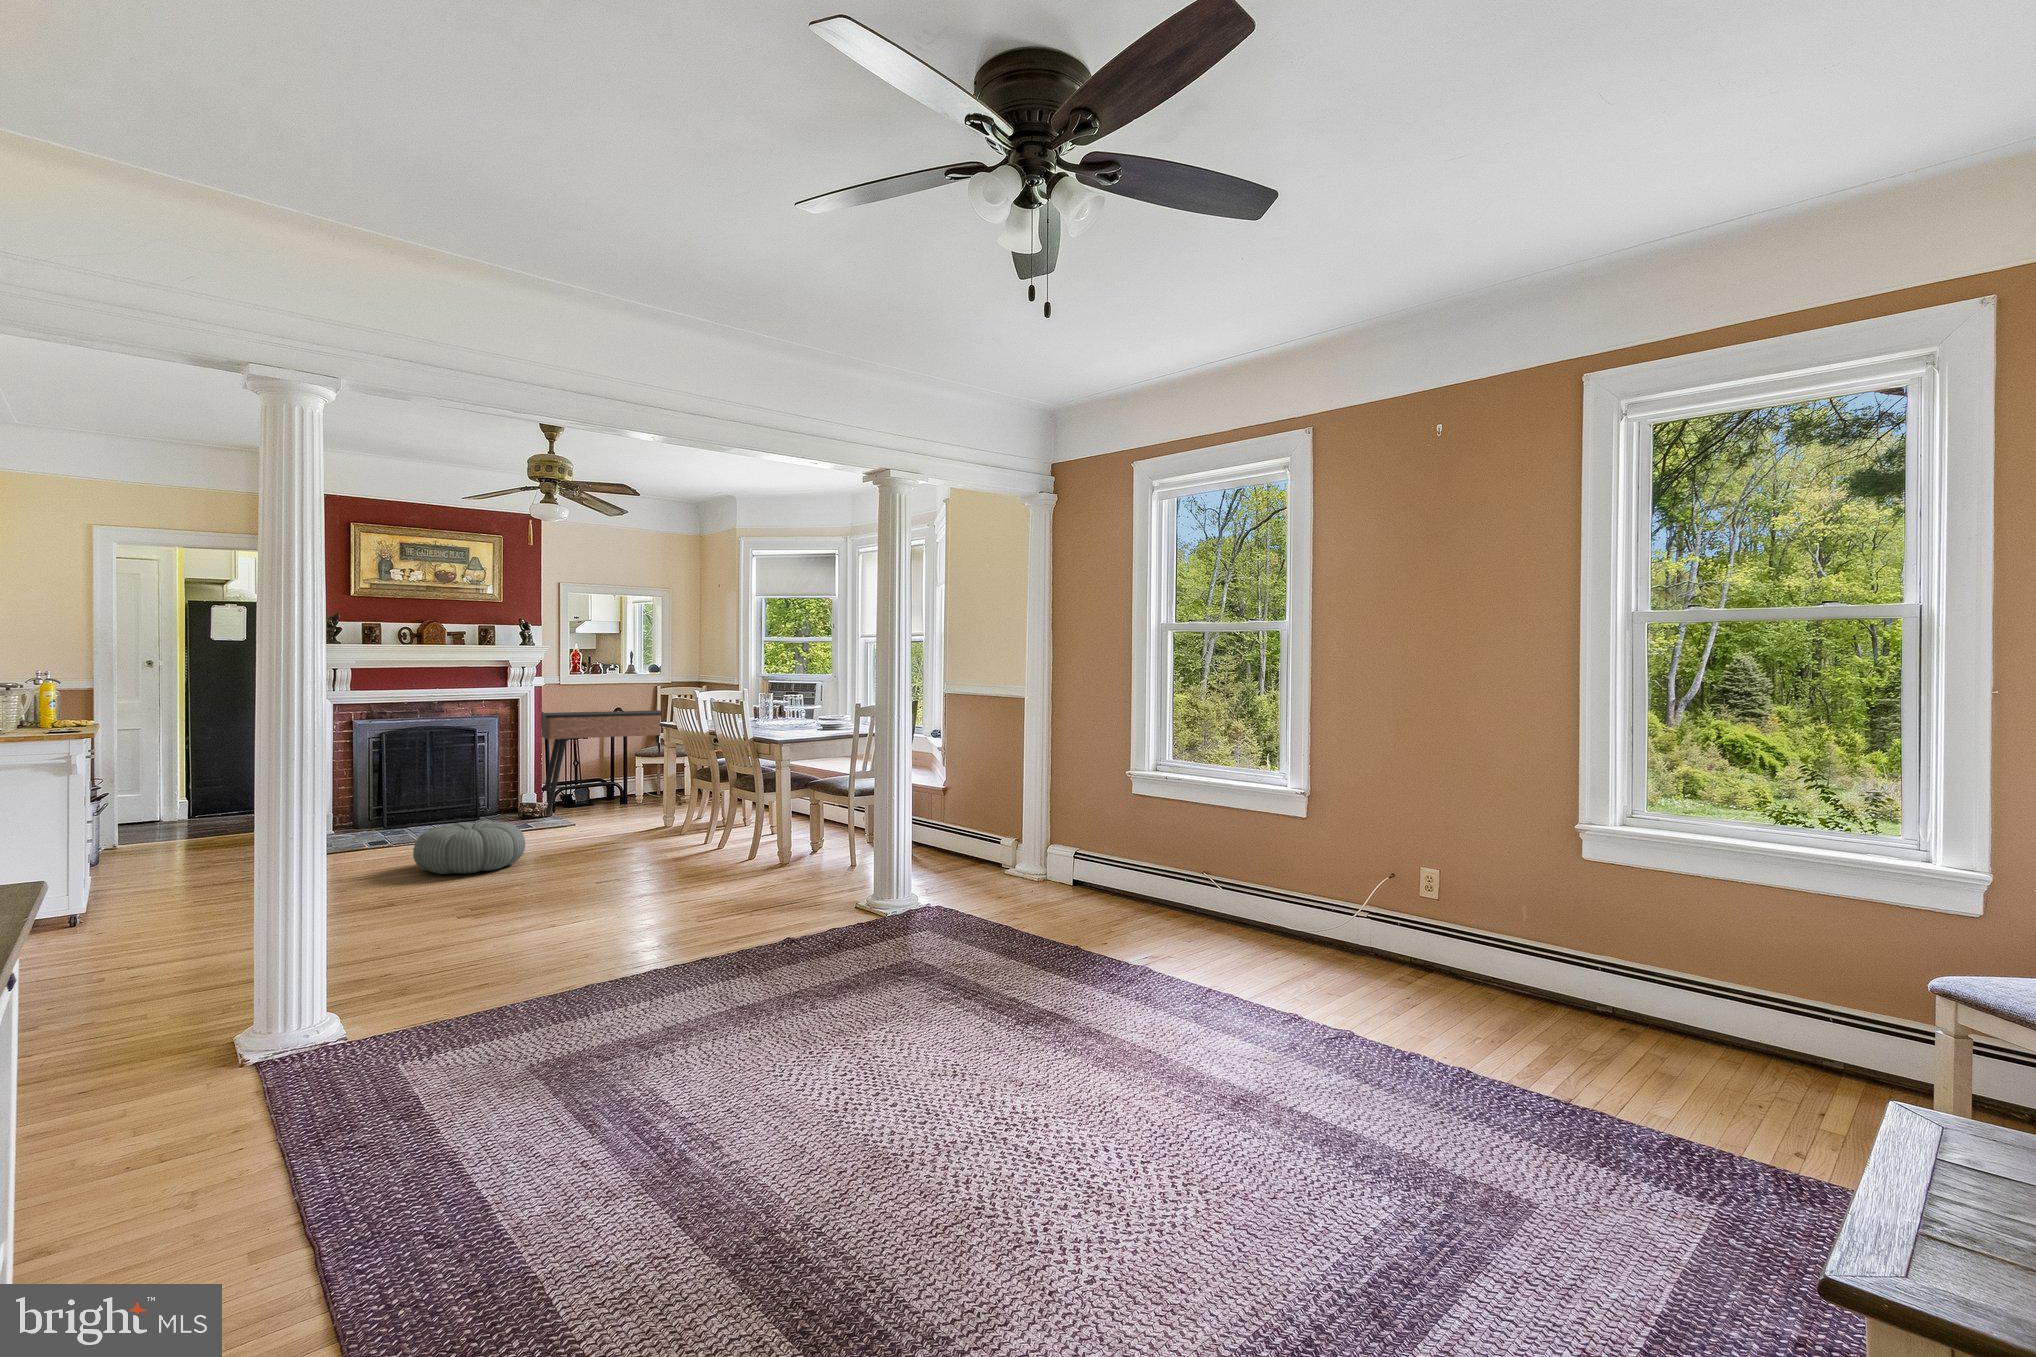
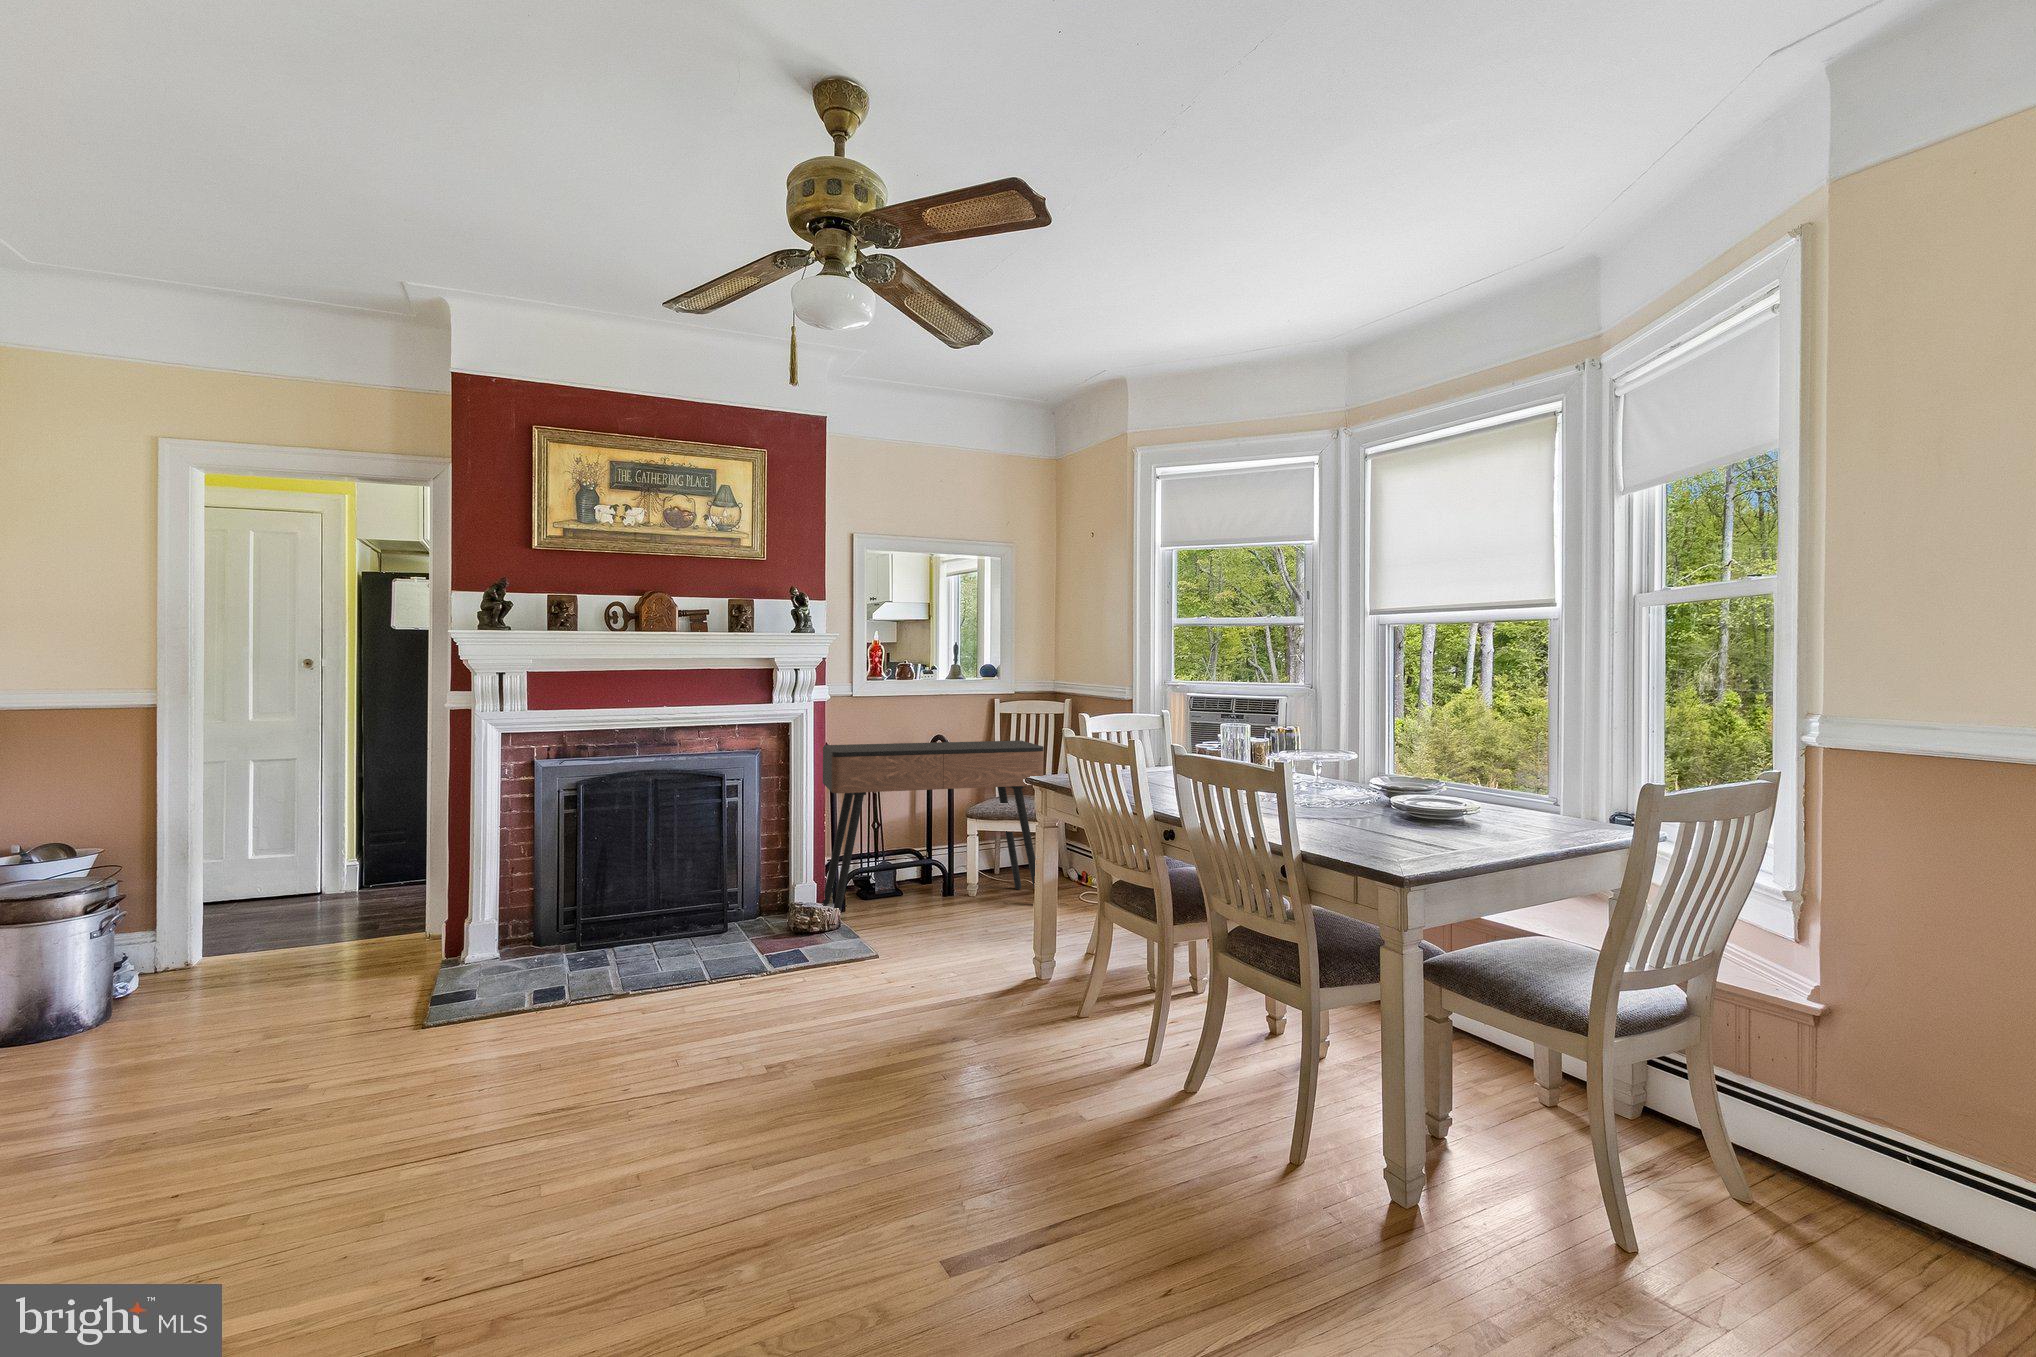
pouf: present [413,821,525,874] -> none [561,1006,793,1164]

